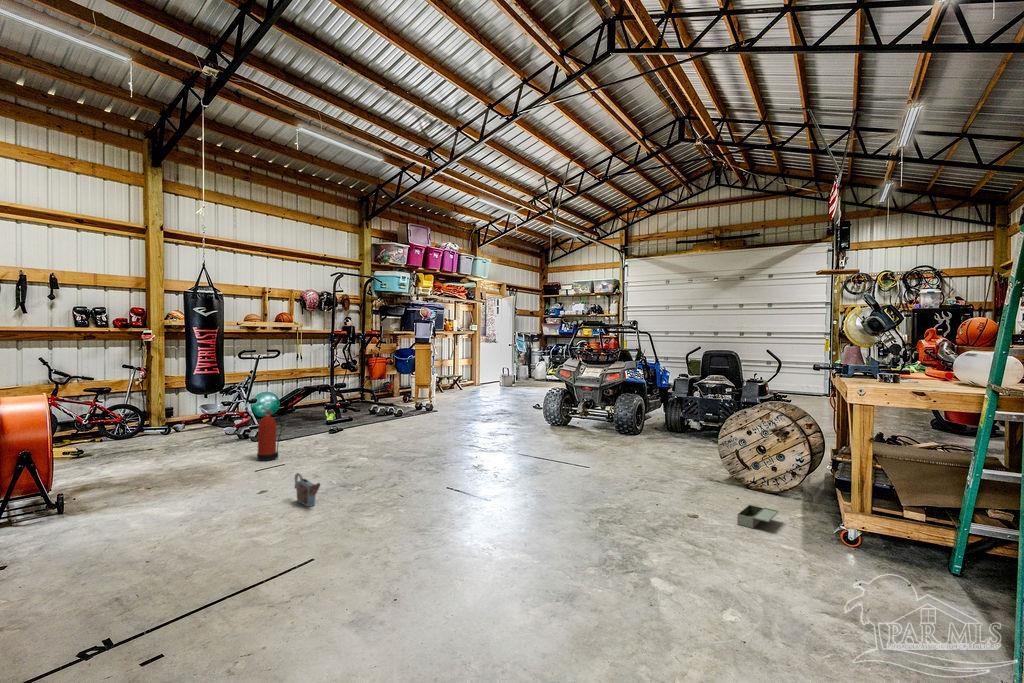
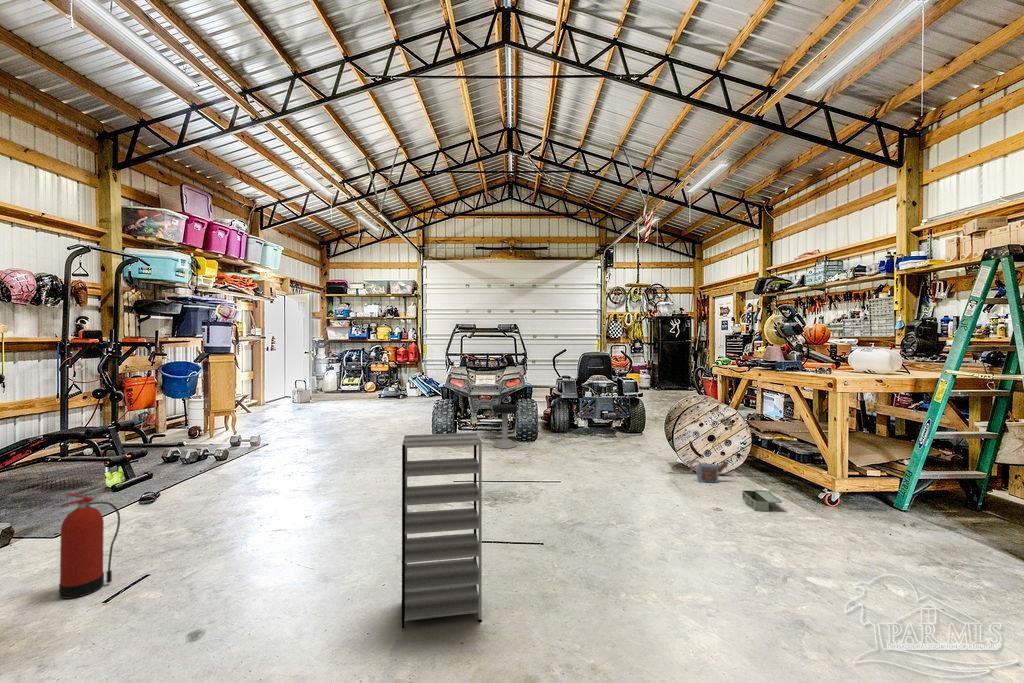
shelving unit: none [348,391,411,516] -> present [401,433,482,631]
stool: none [591,397,615,439] -> present [493,404,517,448]
watering can: present [294,473,320,507] -> present [690,460,728,483]

